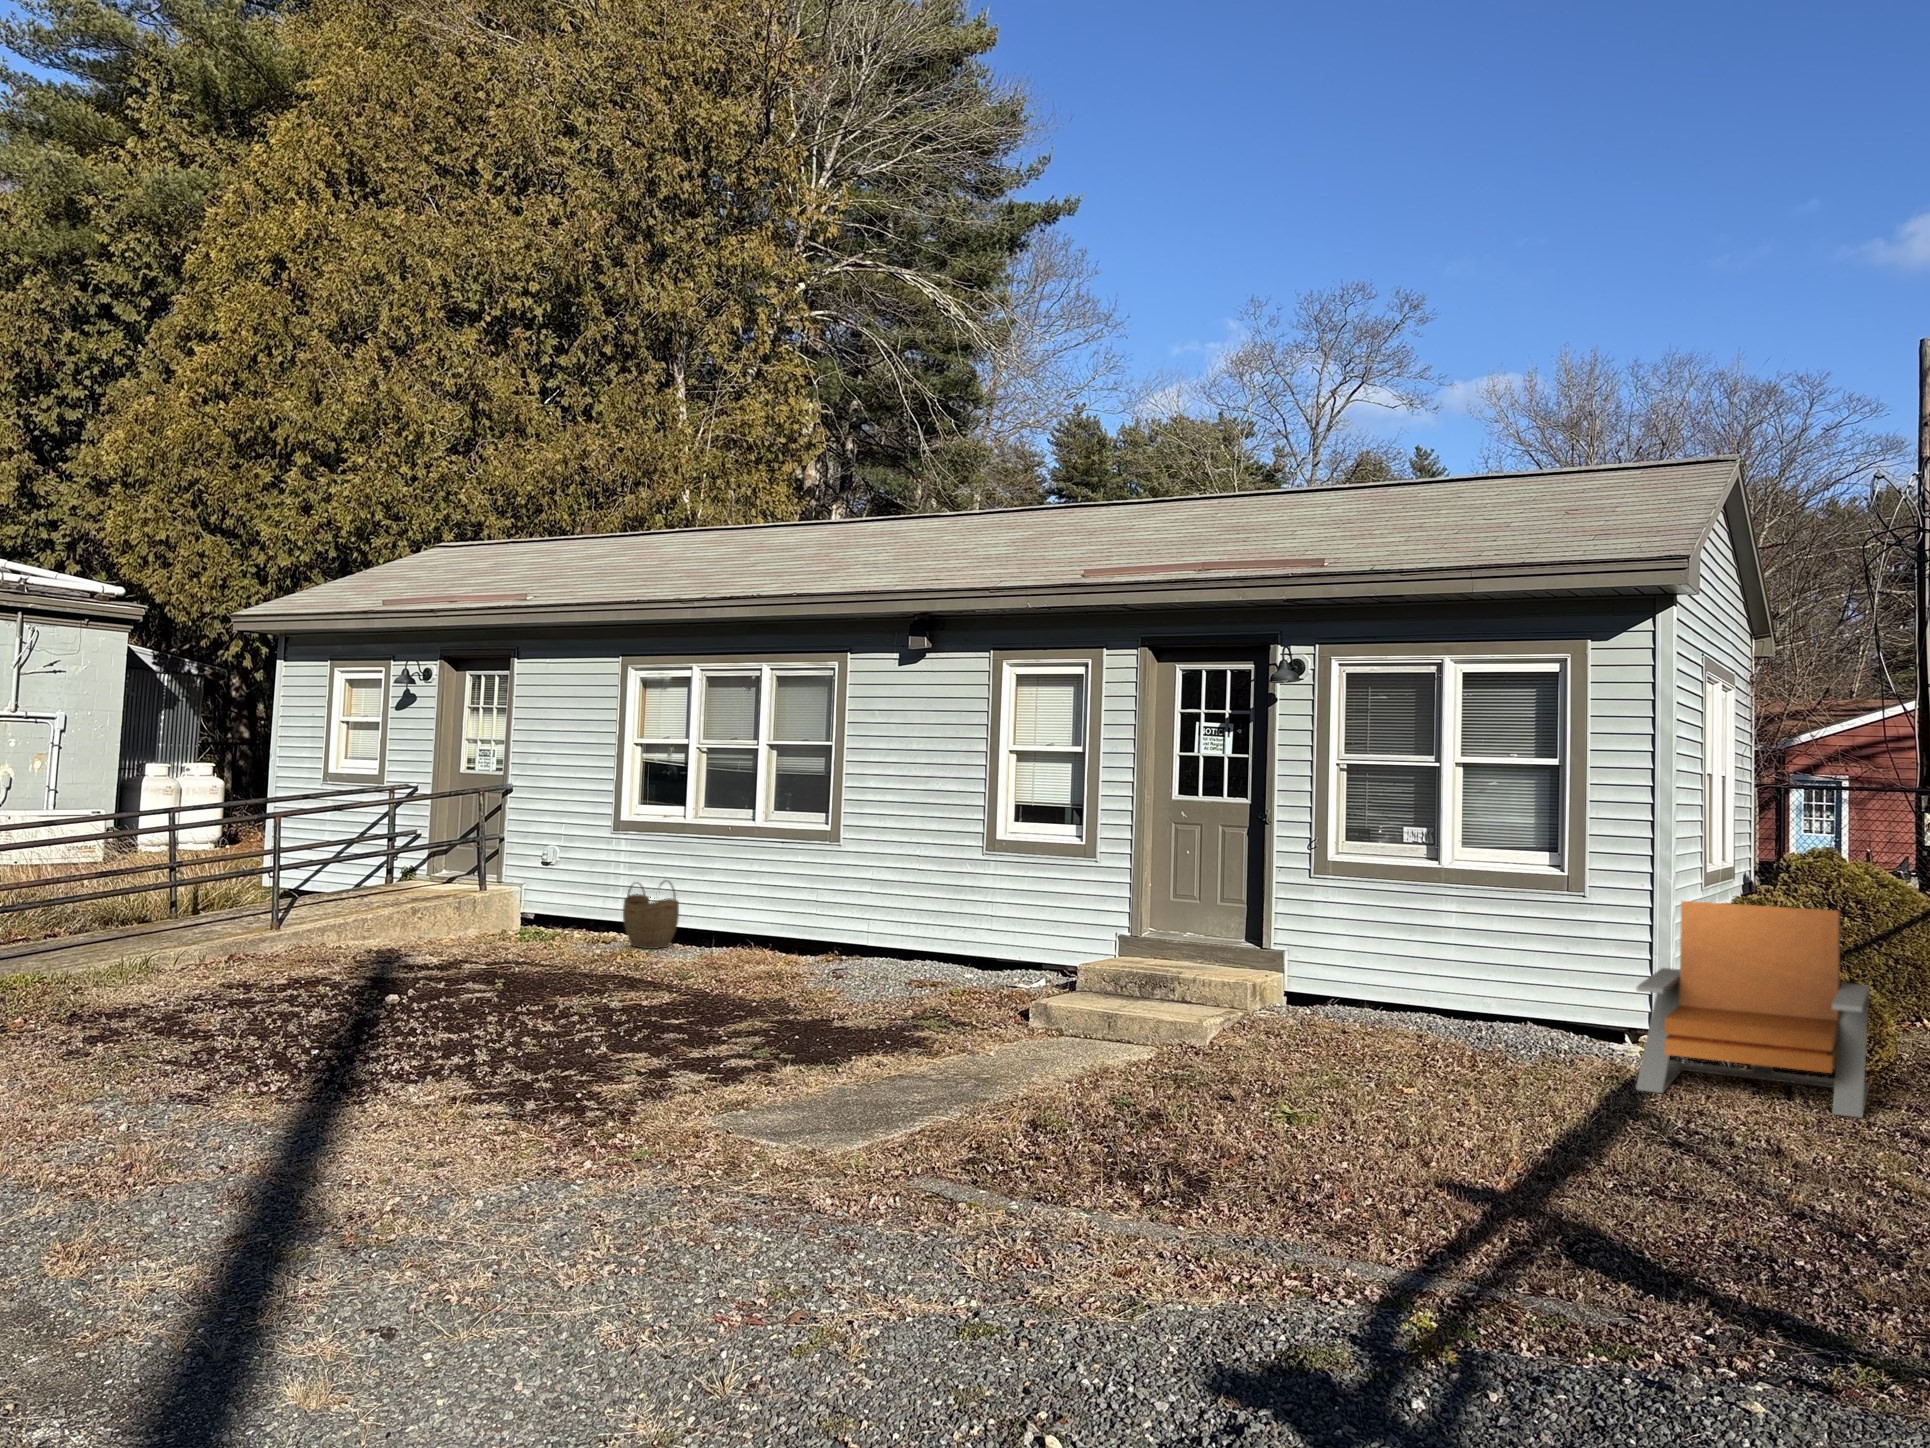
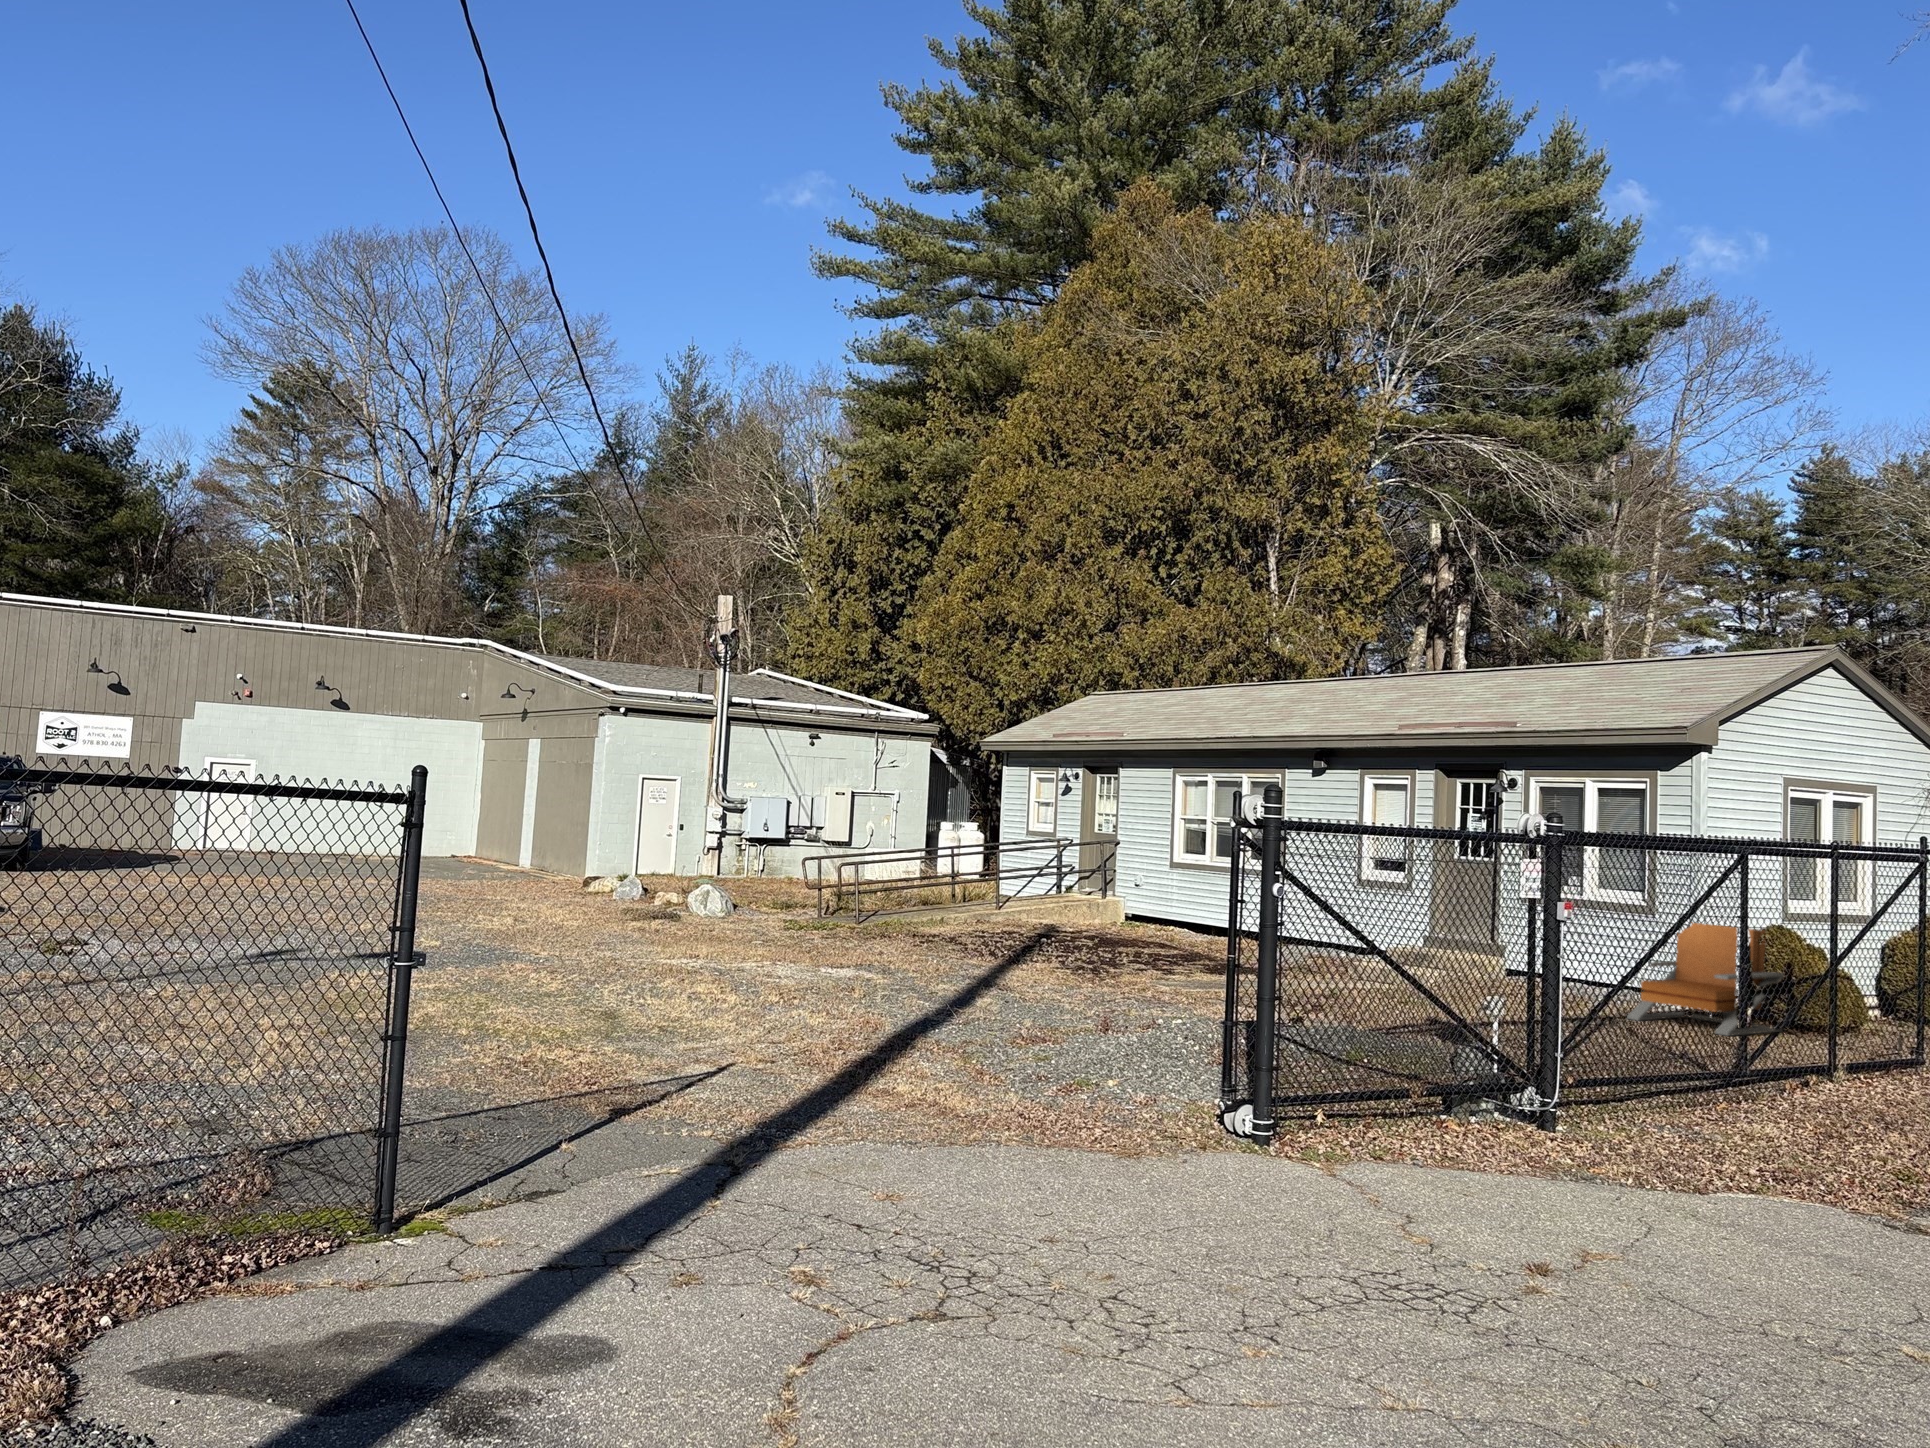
woven basket: present [623,880,679,949] -> none [1173,896,1203,935]

